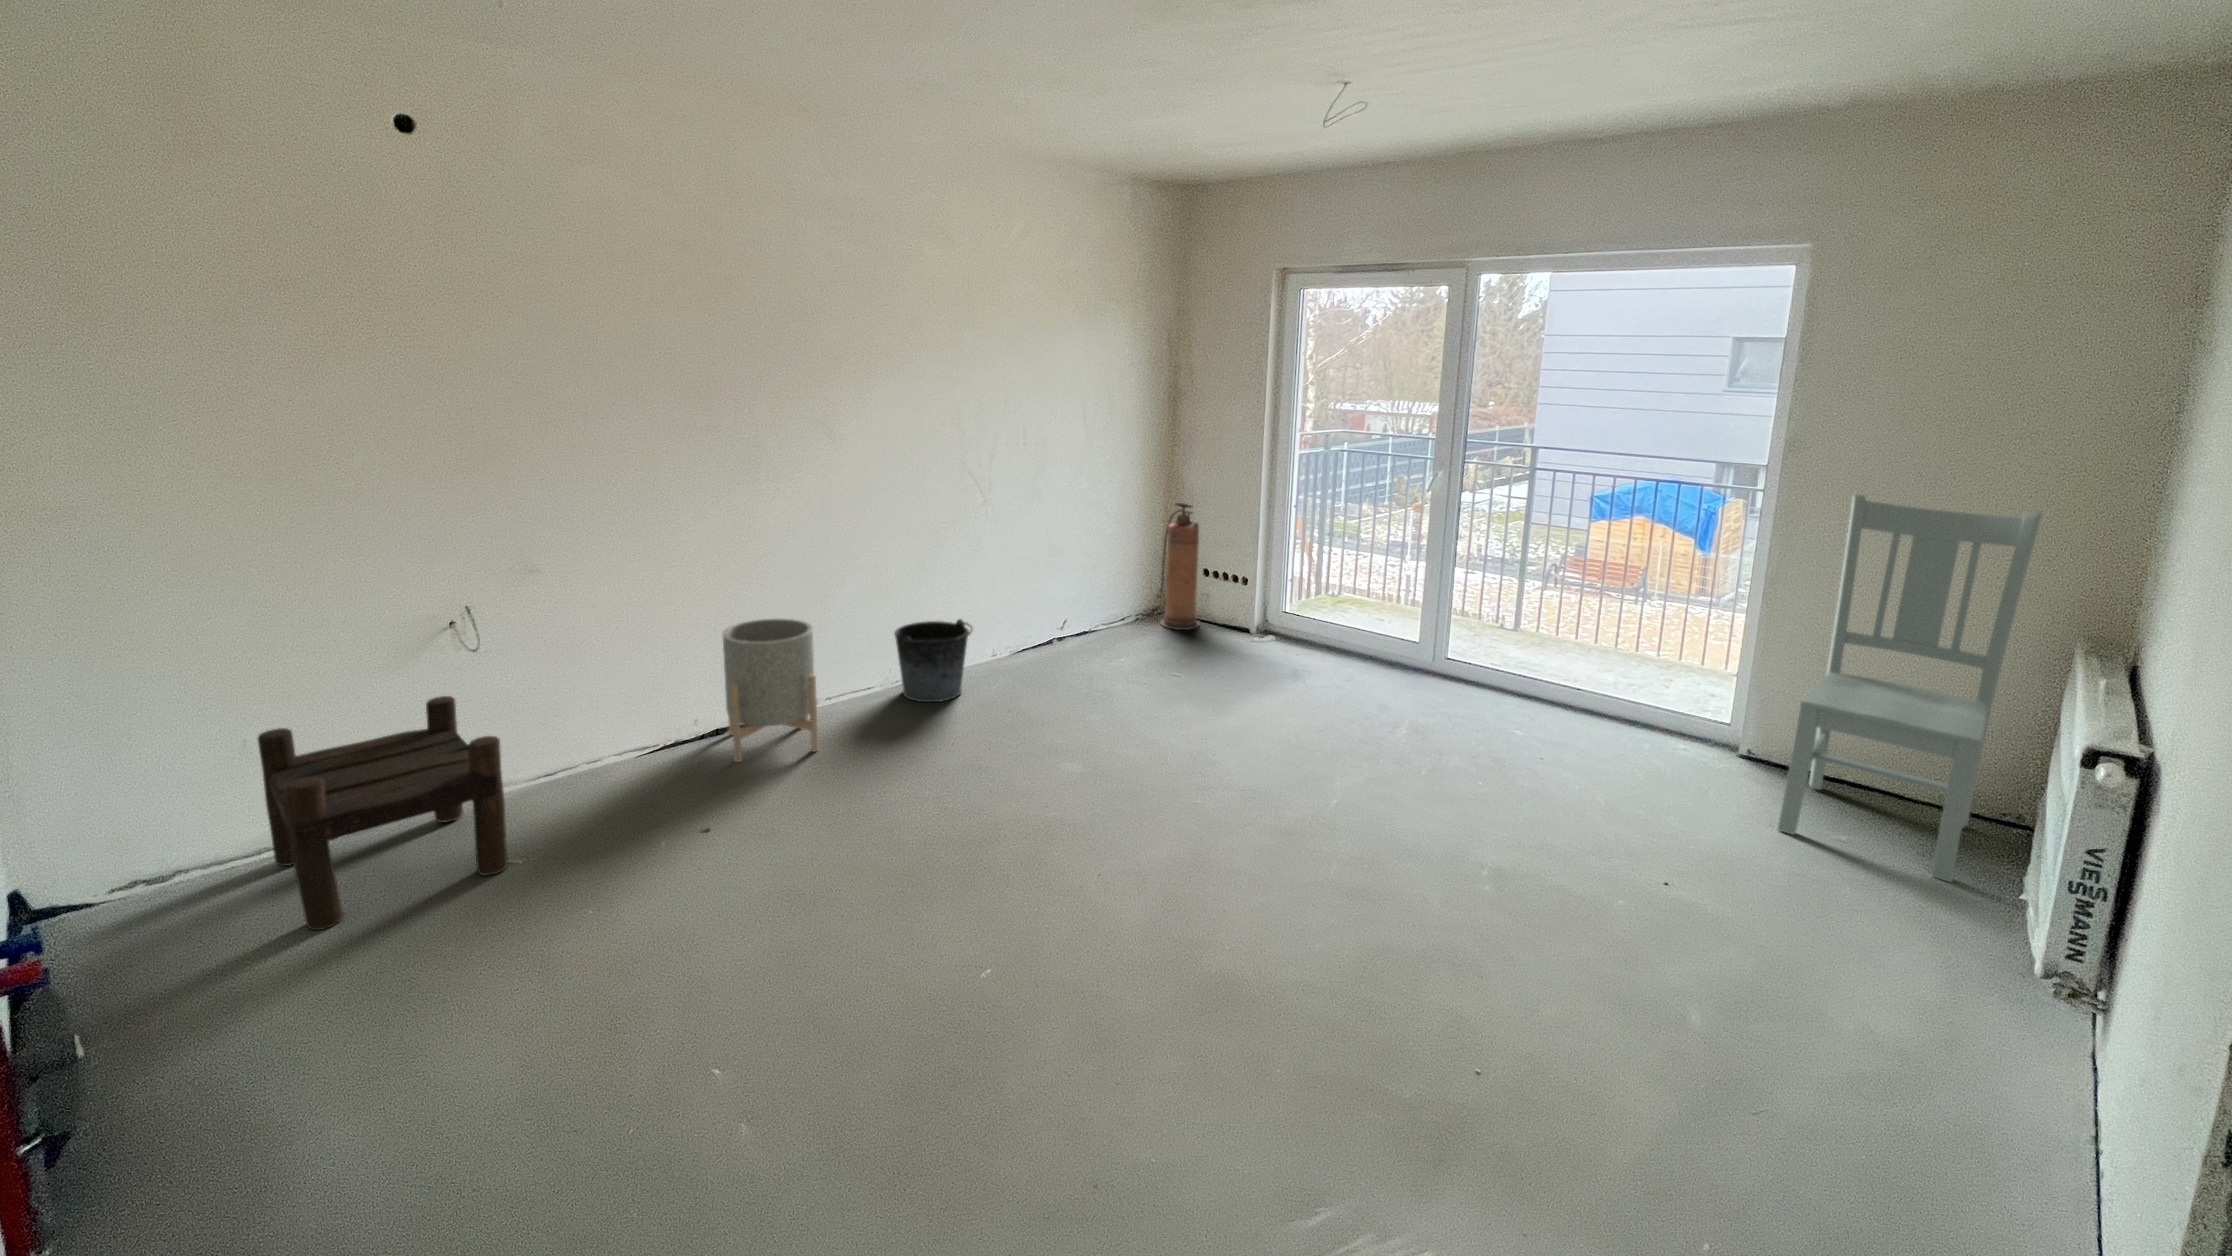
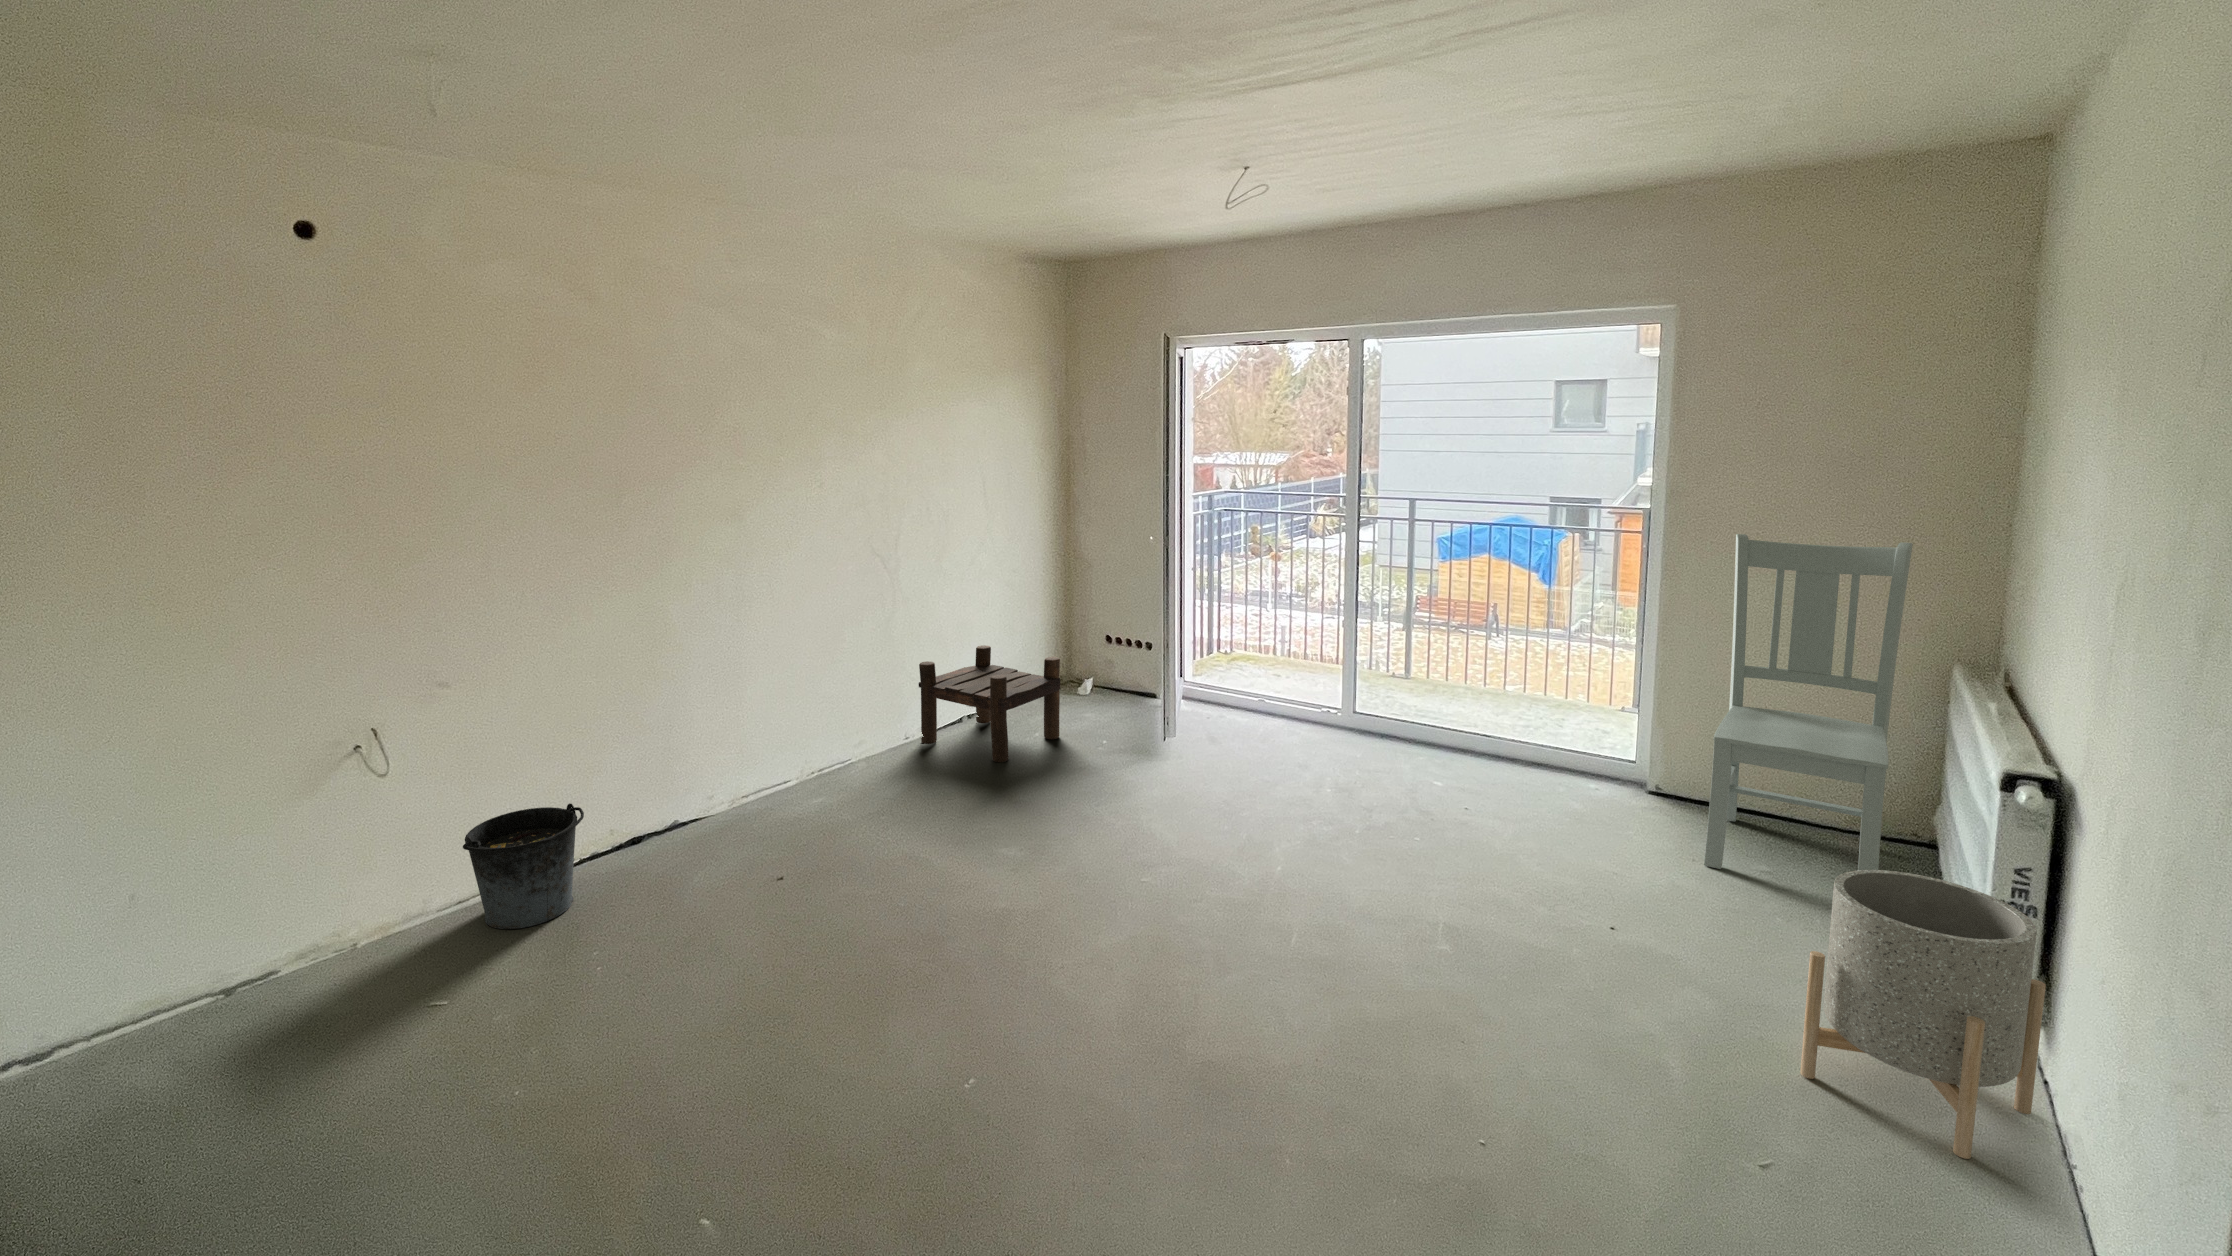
fire extinguisher: present [1158,503,1199,630] -> none [1066,574,1110,701]
planter: present [723,619,818,762] -> present [1800,870,2046,1159]
bucket: present [894,619,973,702] -> present [463,803,584,929]
stool: present [258,696,508,930] -> present [919,645,1060,762]

